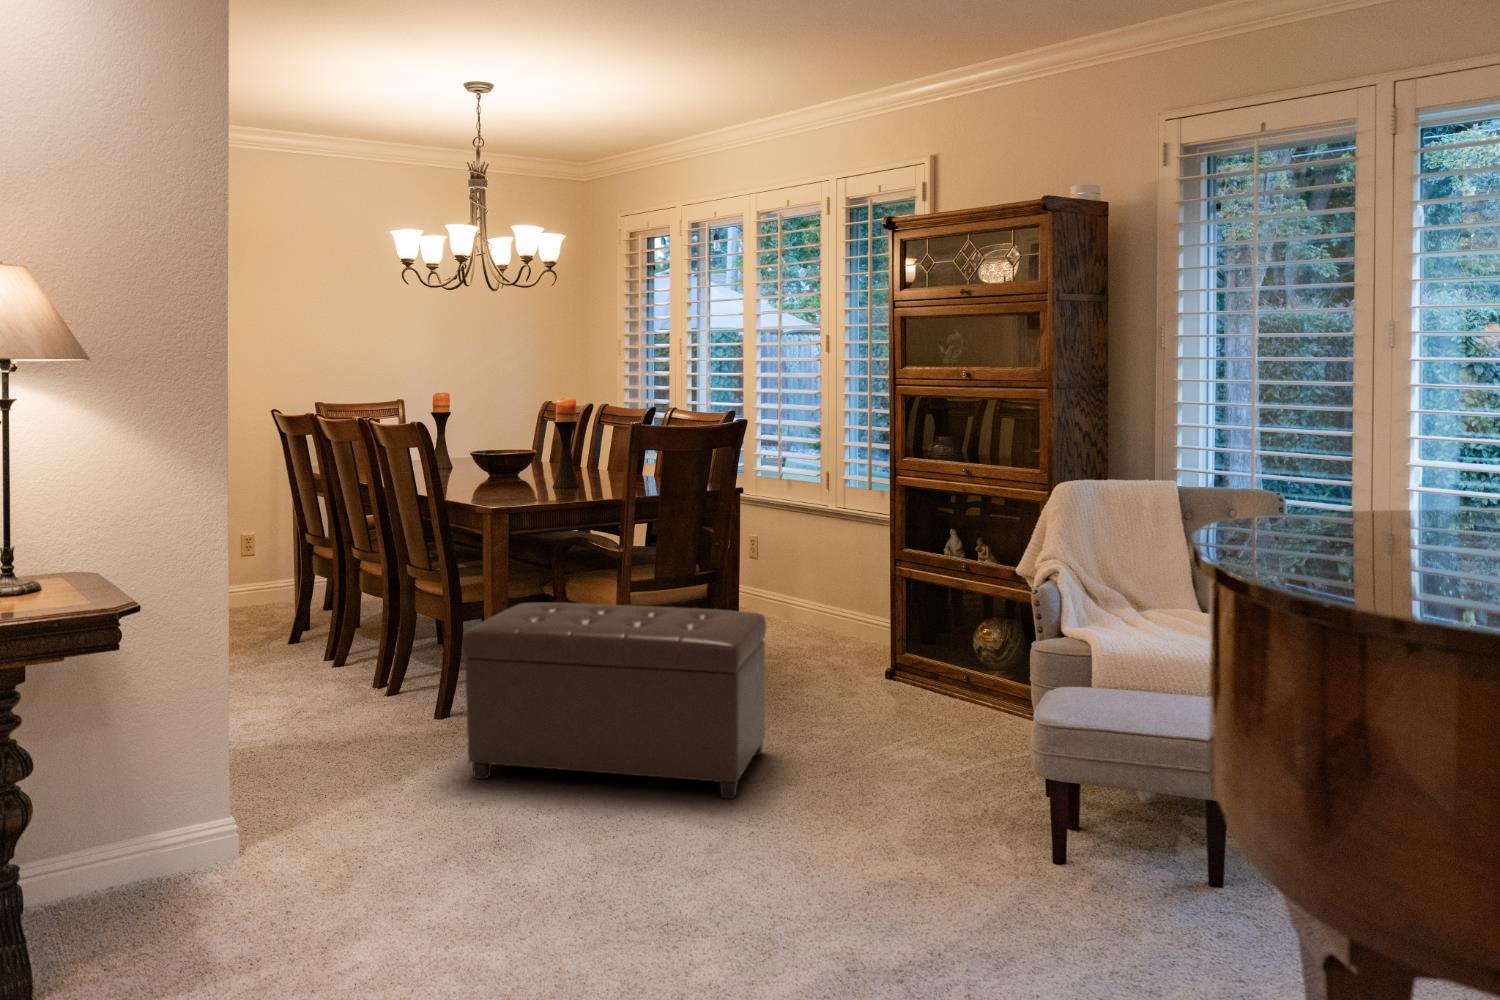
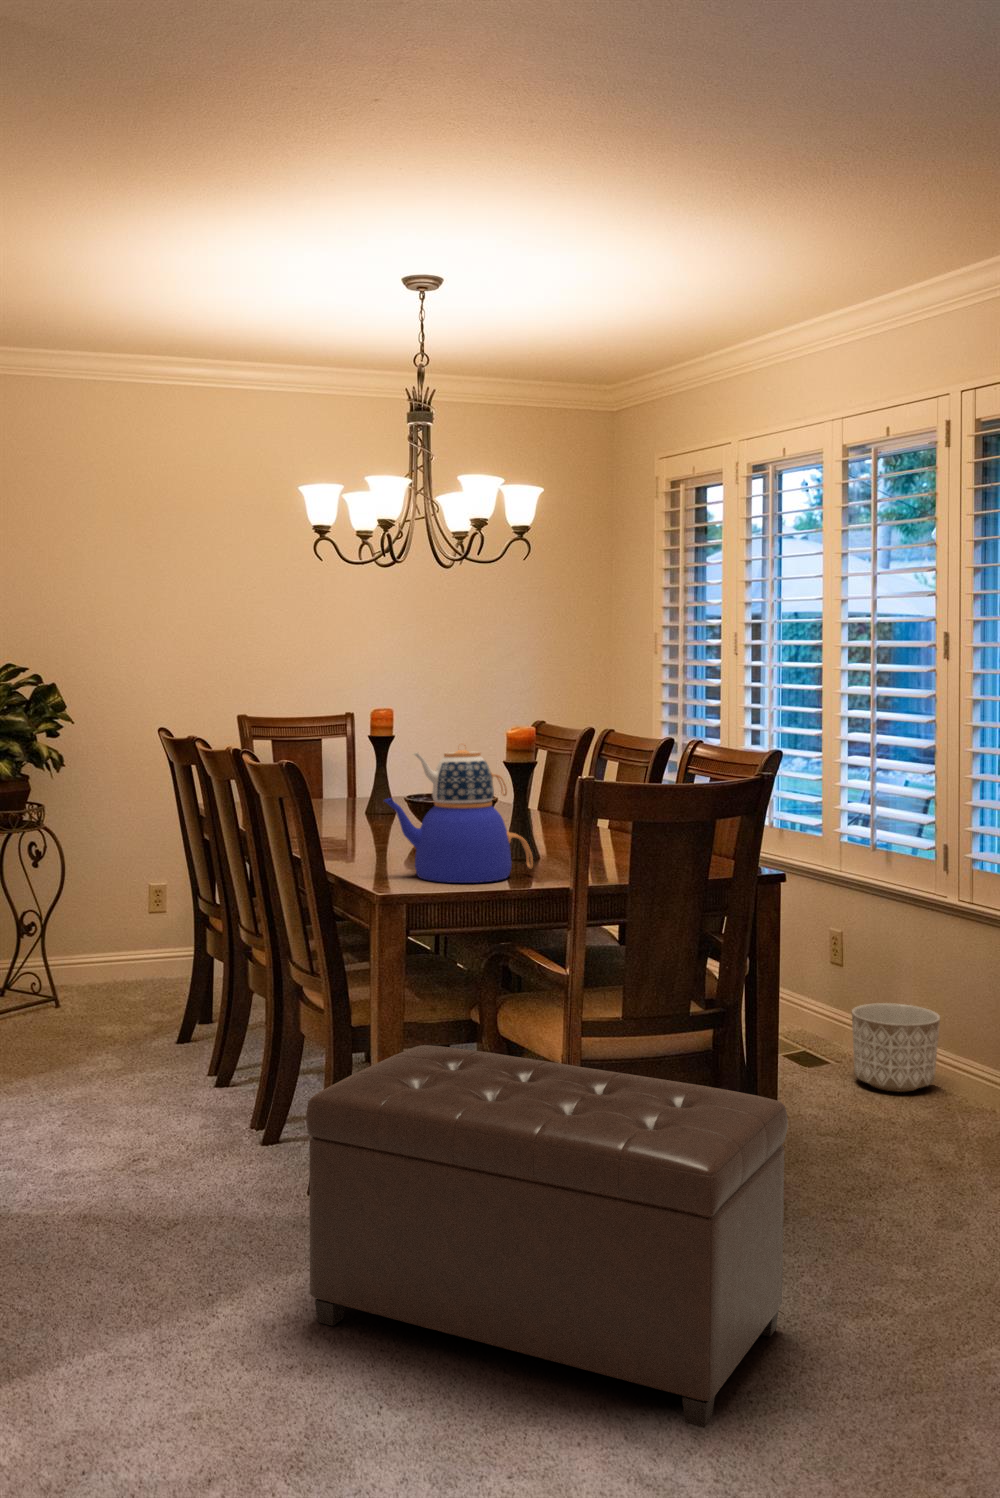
teapot: none [479,406,581,499] -> present [384,745,533,883]
planter: none [774,579,829,634] -> present [852,1003,940,1092]

